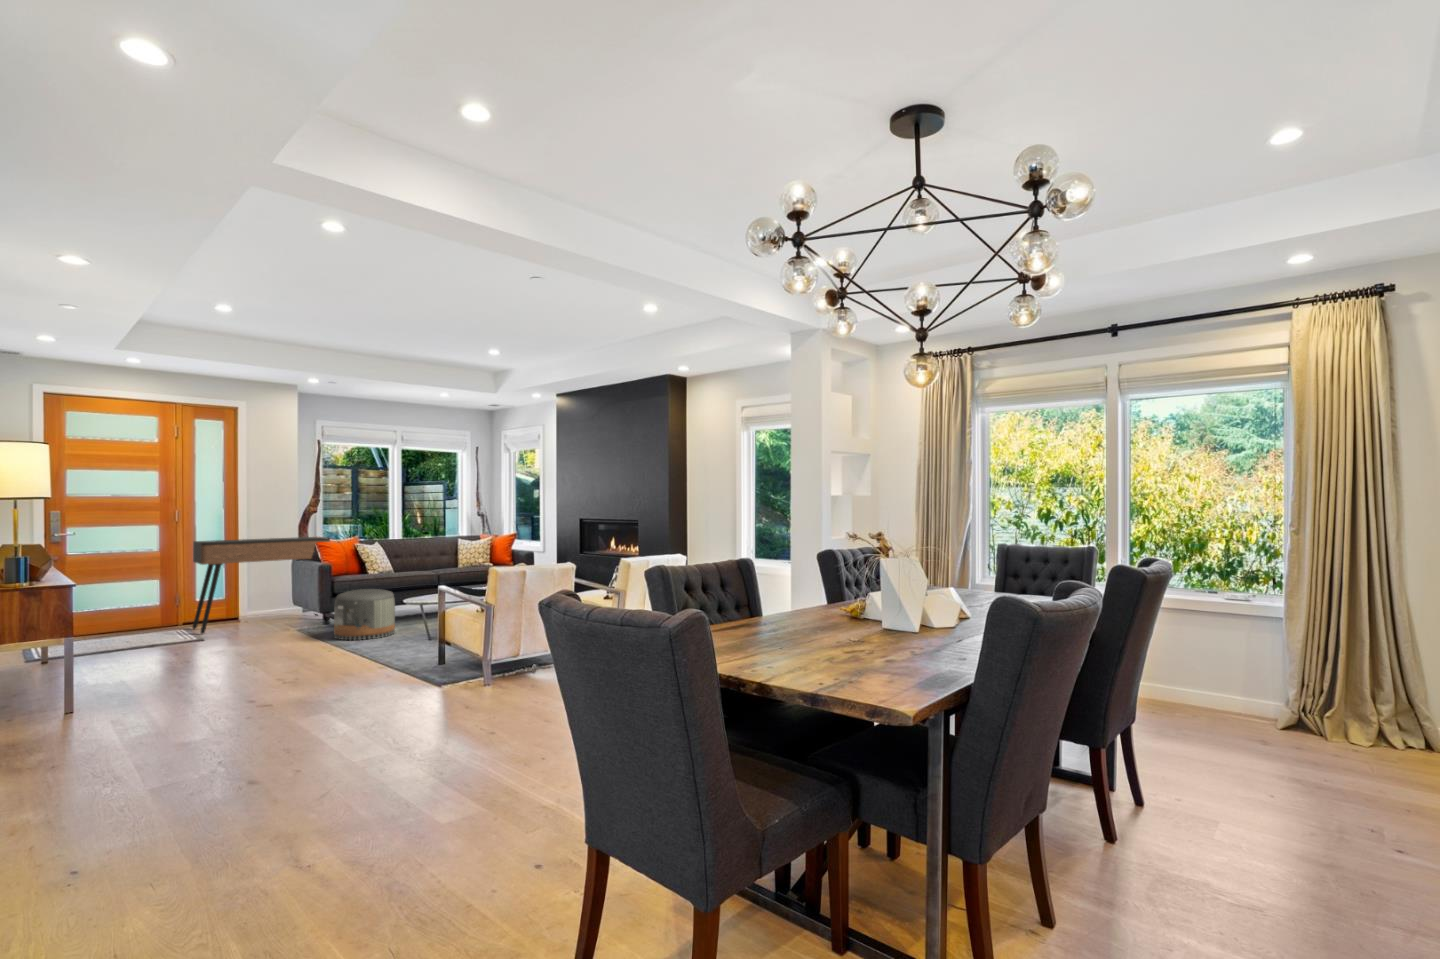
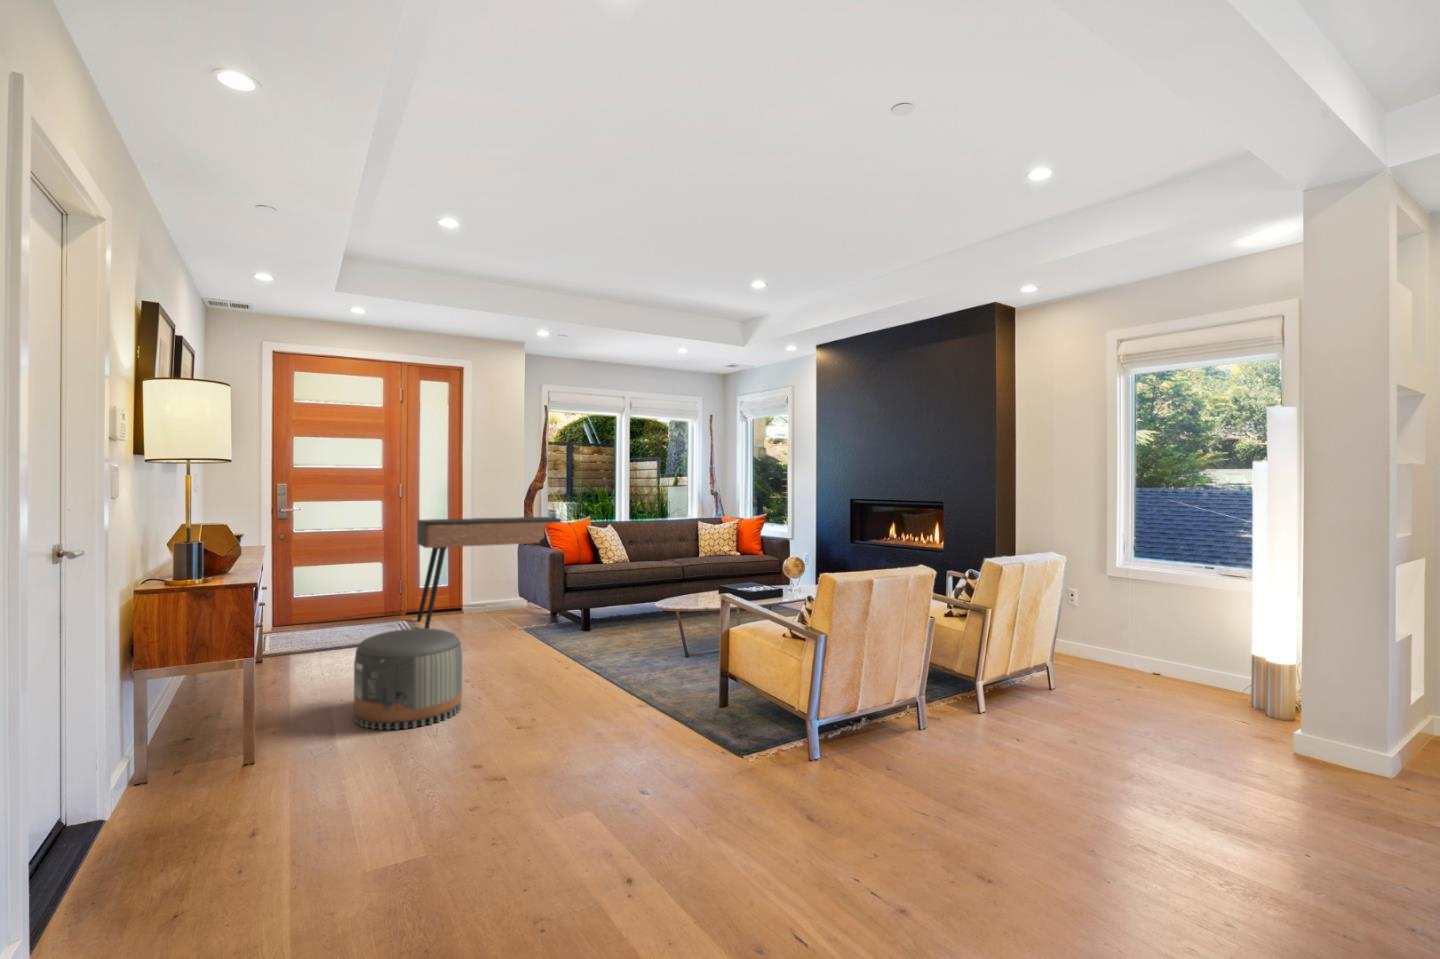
pouf: present [334,589,395,640] -> present [354,628,462,730]

